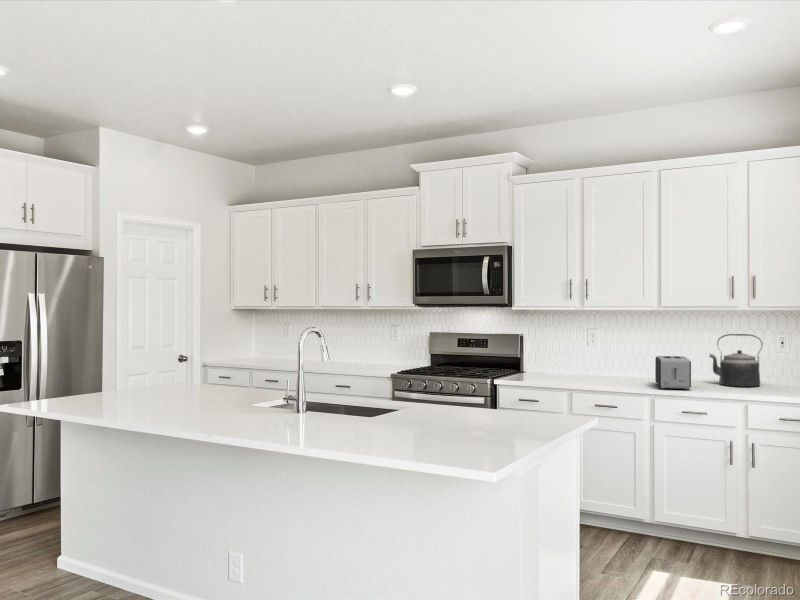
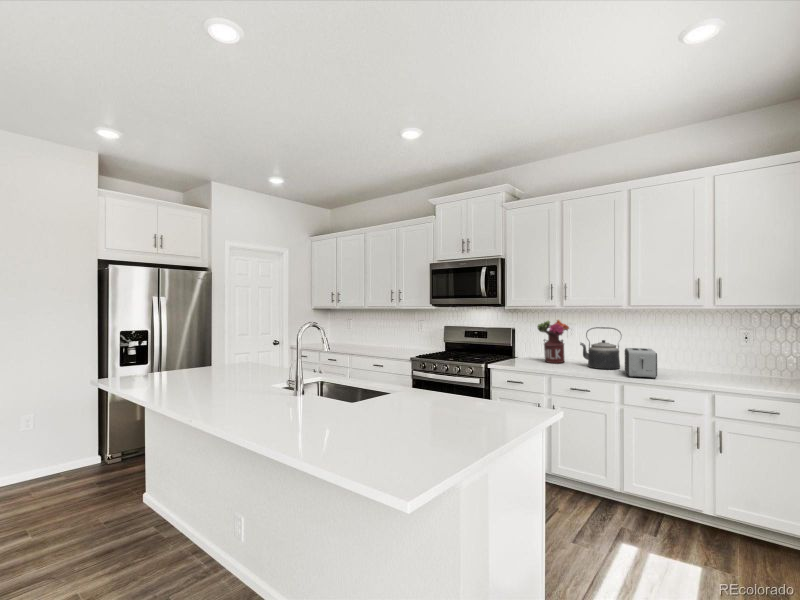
flower arrangement: none [552,323,591,377] -> present [537,320,569,363]
kettle: present [709,334,762,387] -> present [580,327,621,369]

